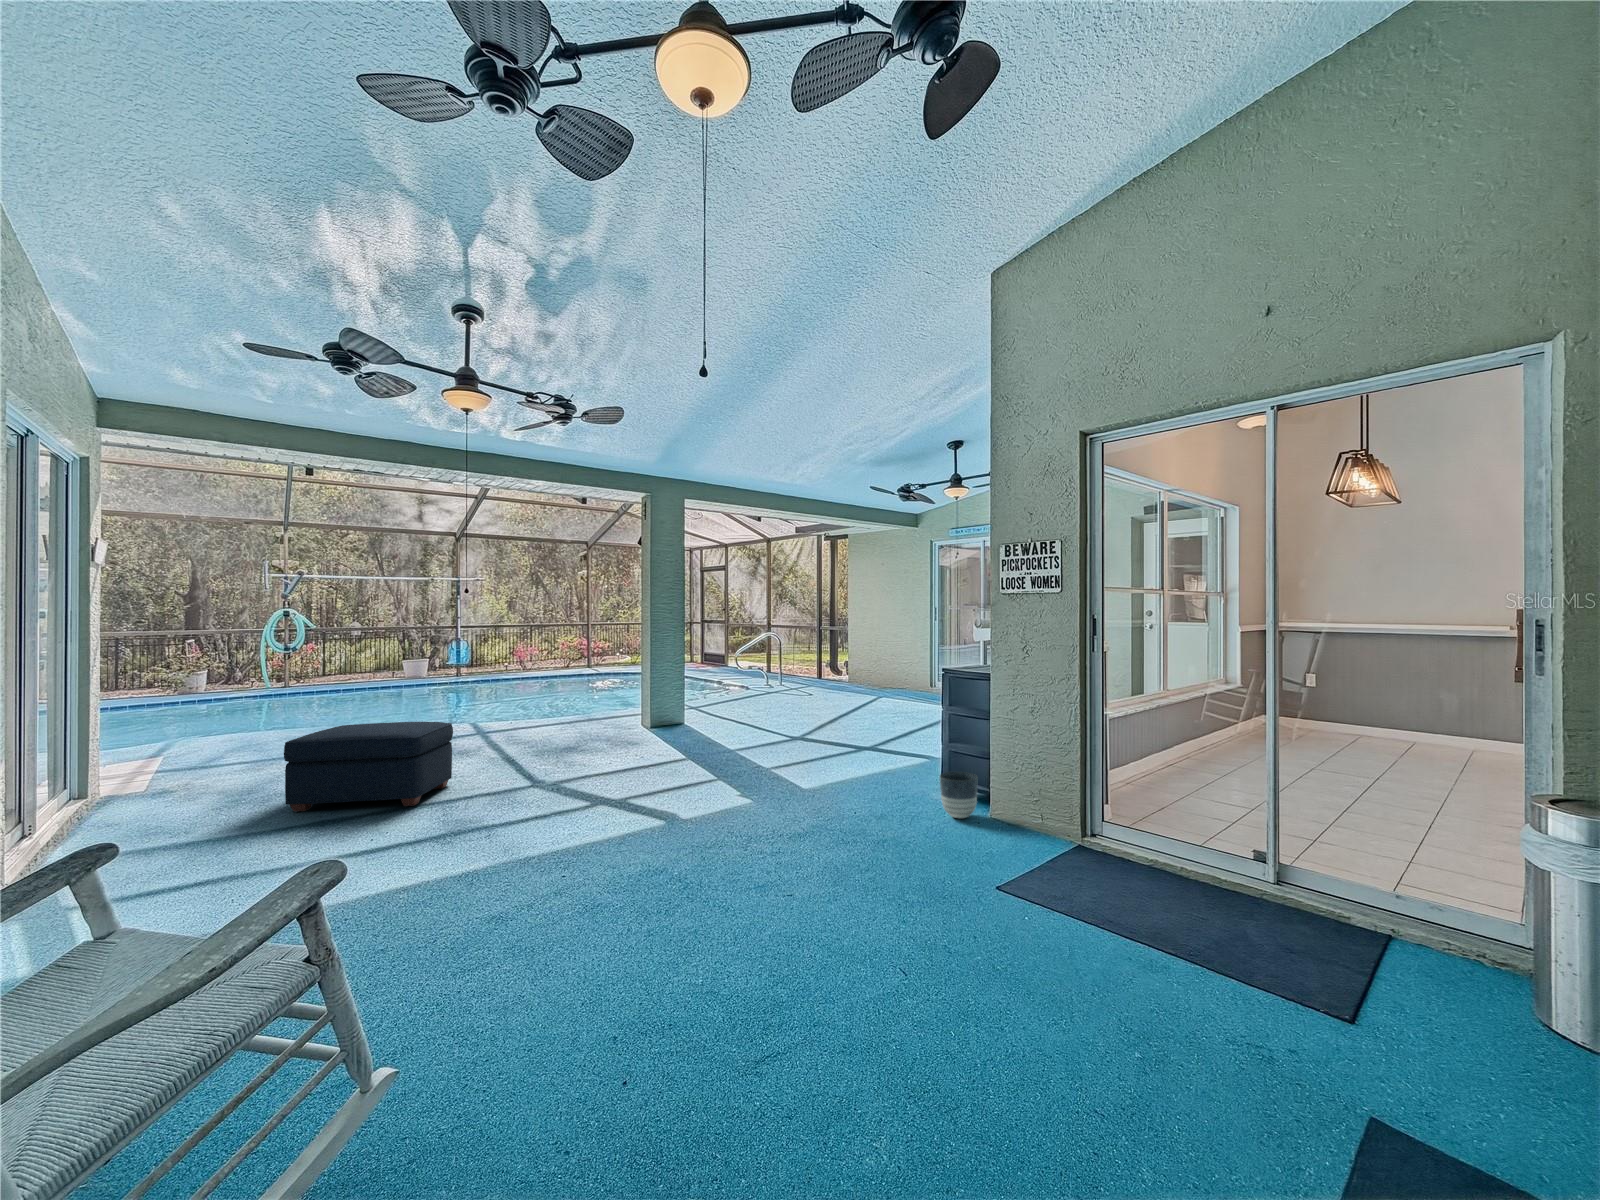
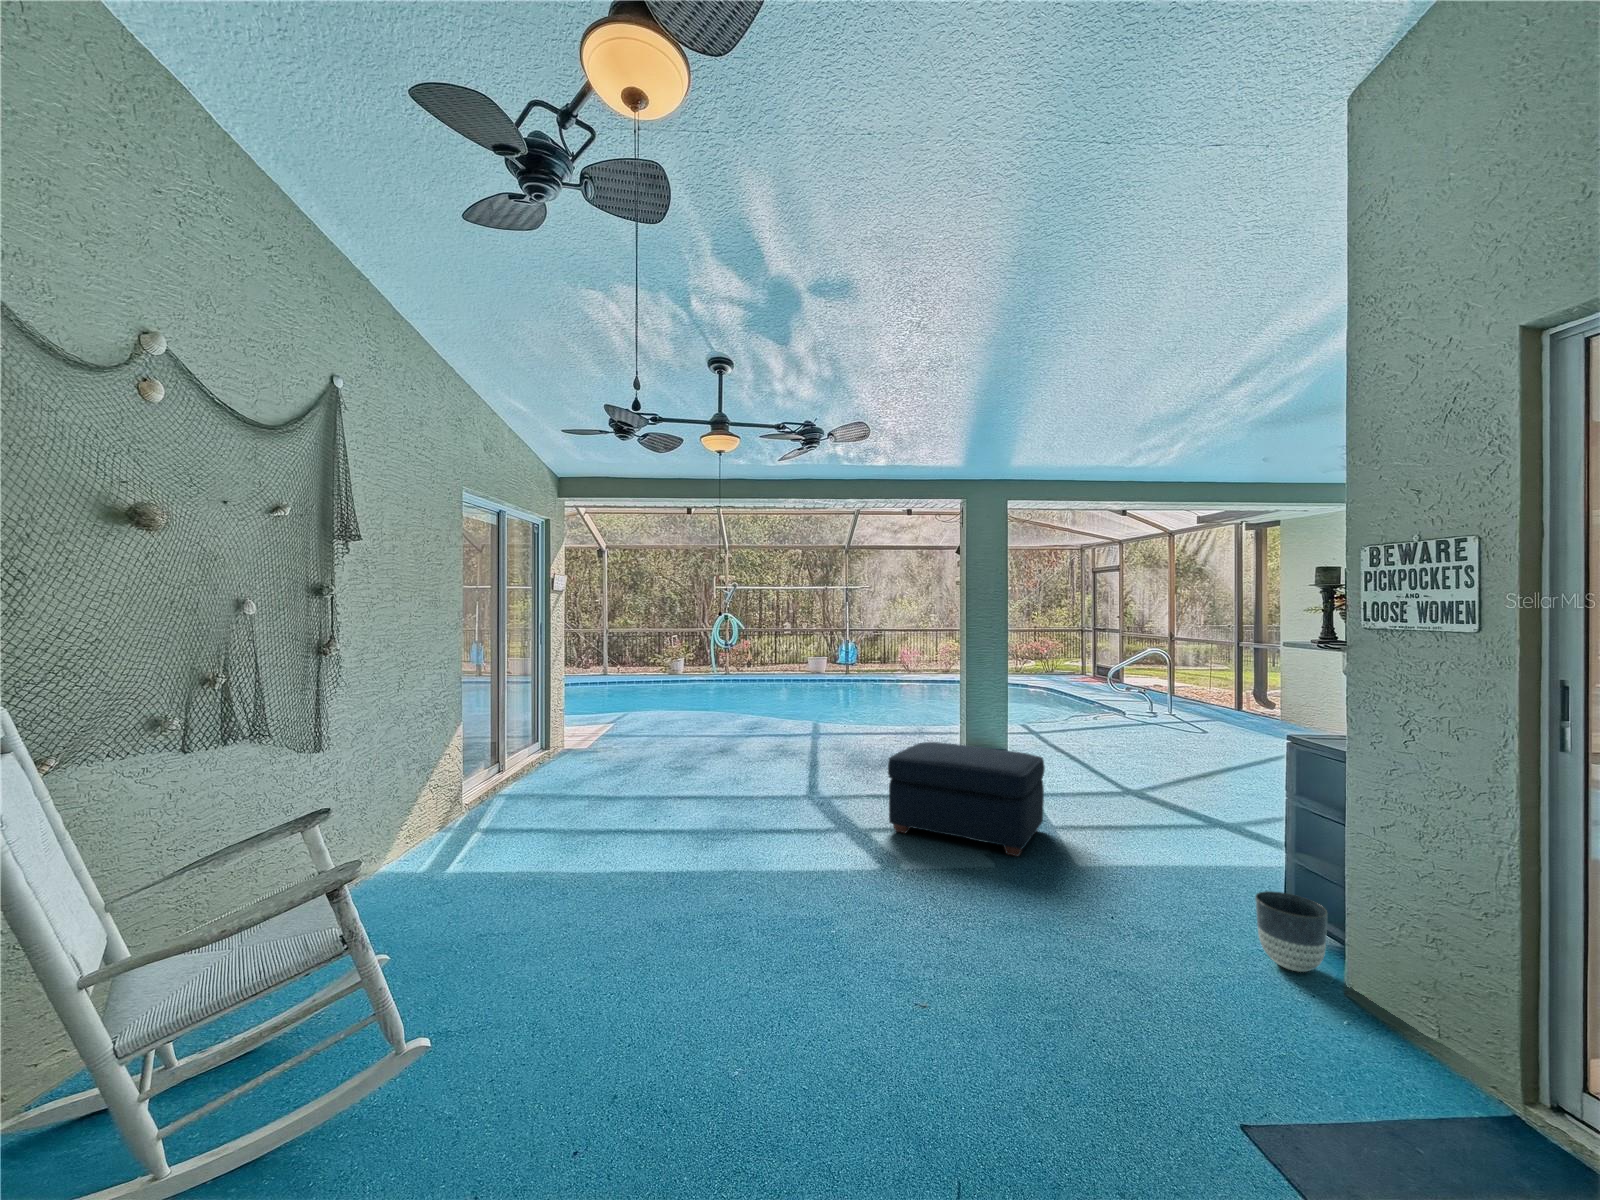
ottoman: present [284,722,453,812] -> present [888,742,1045,856]

